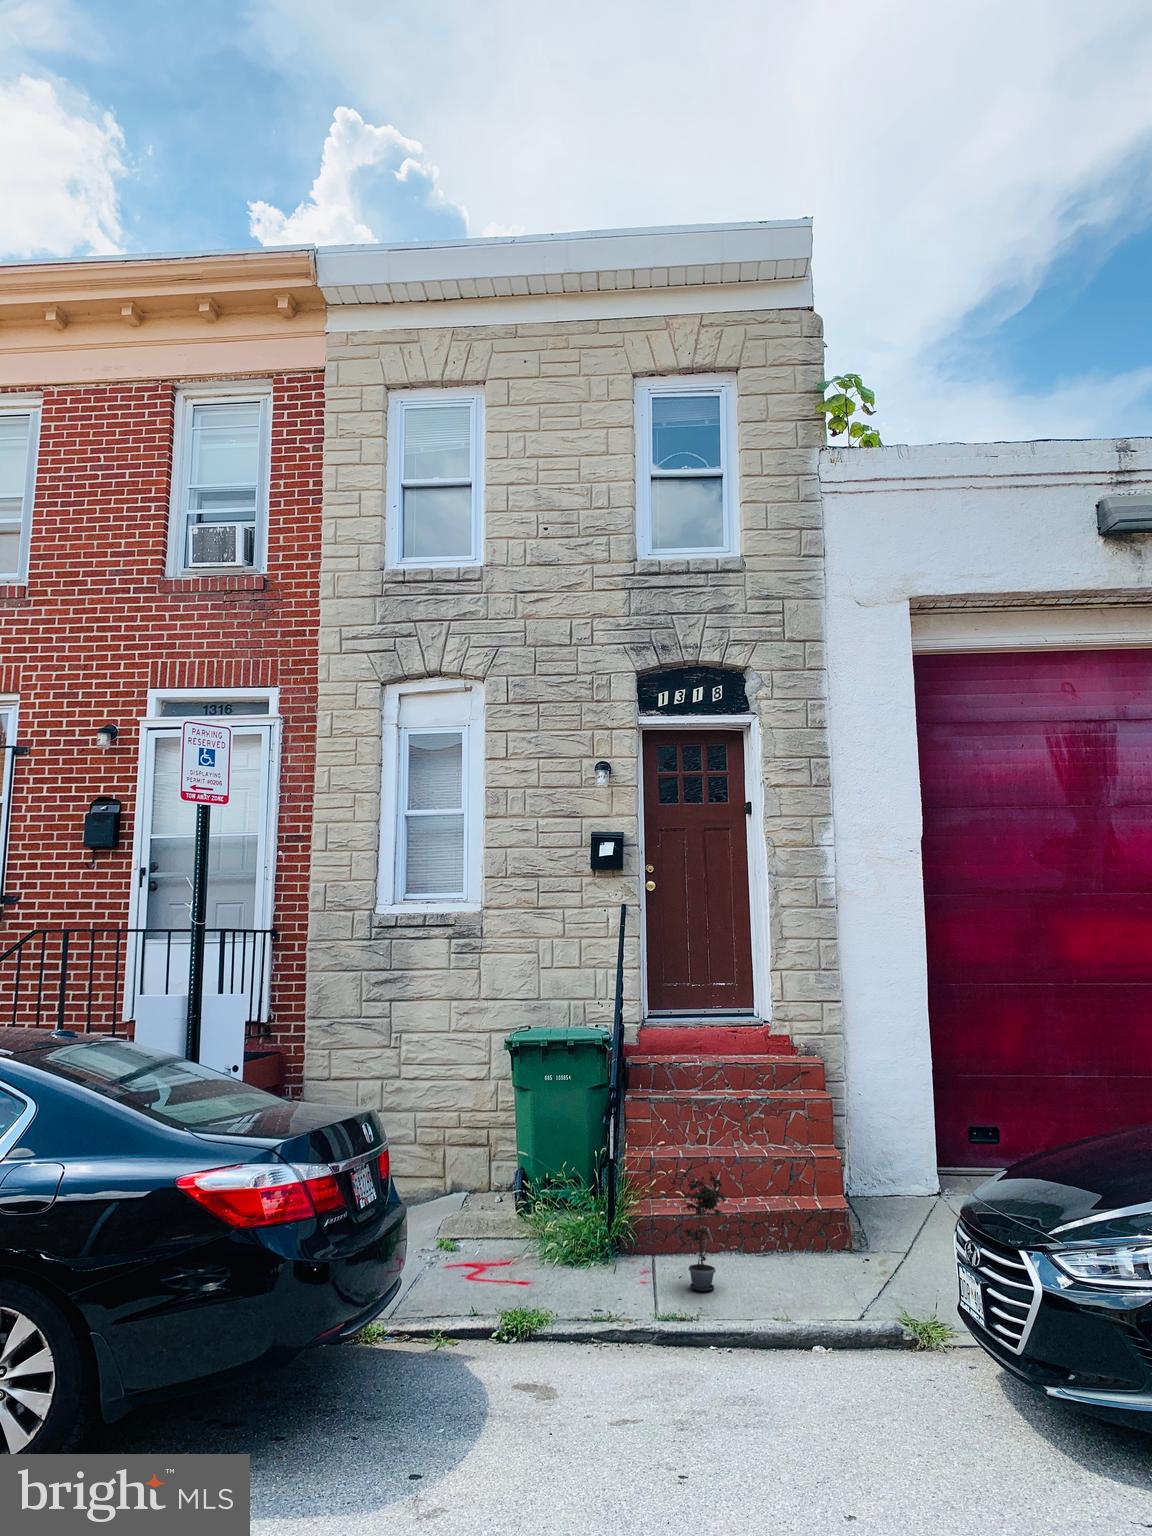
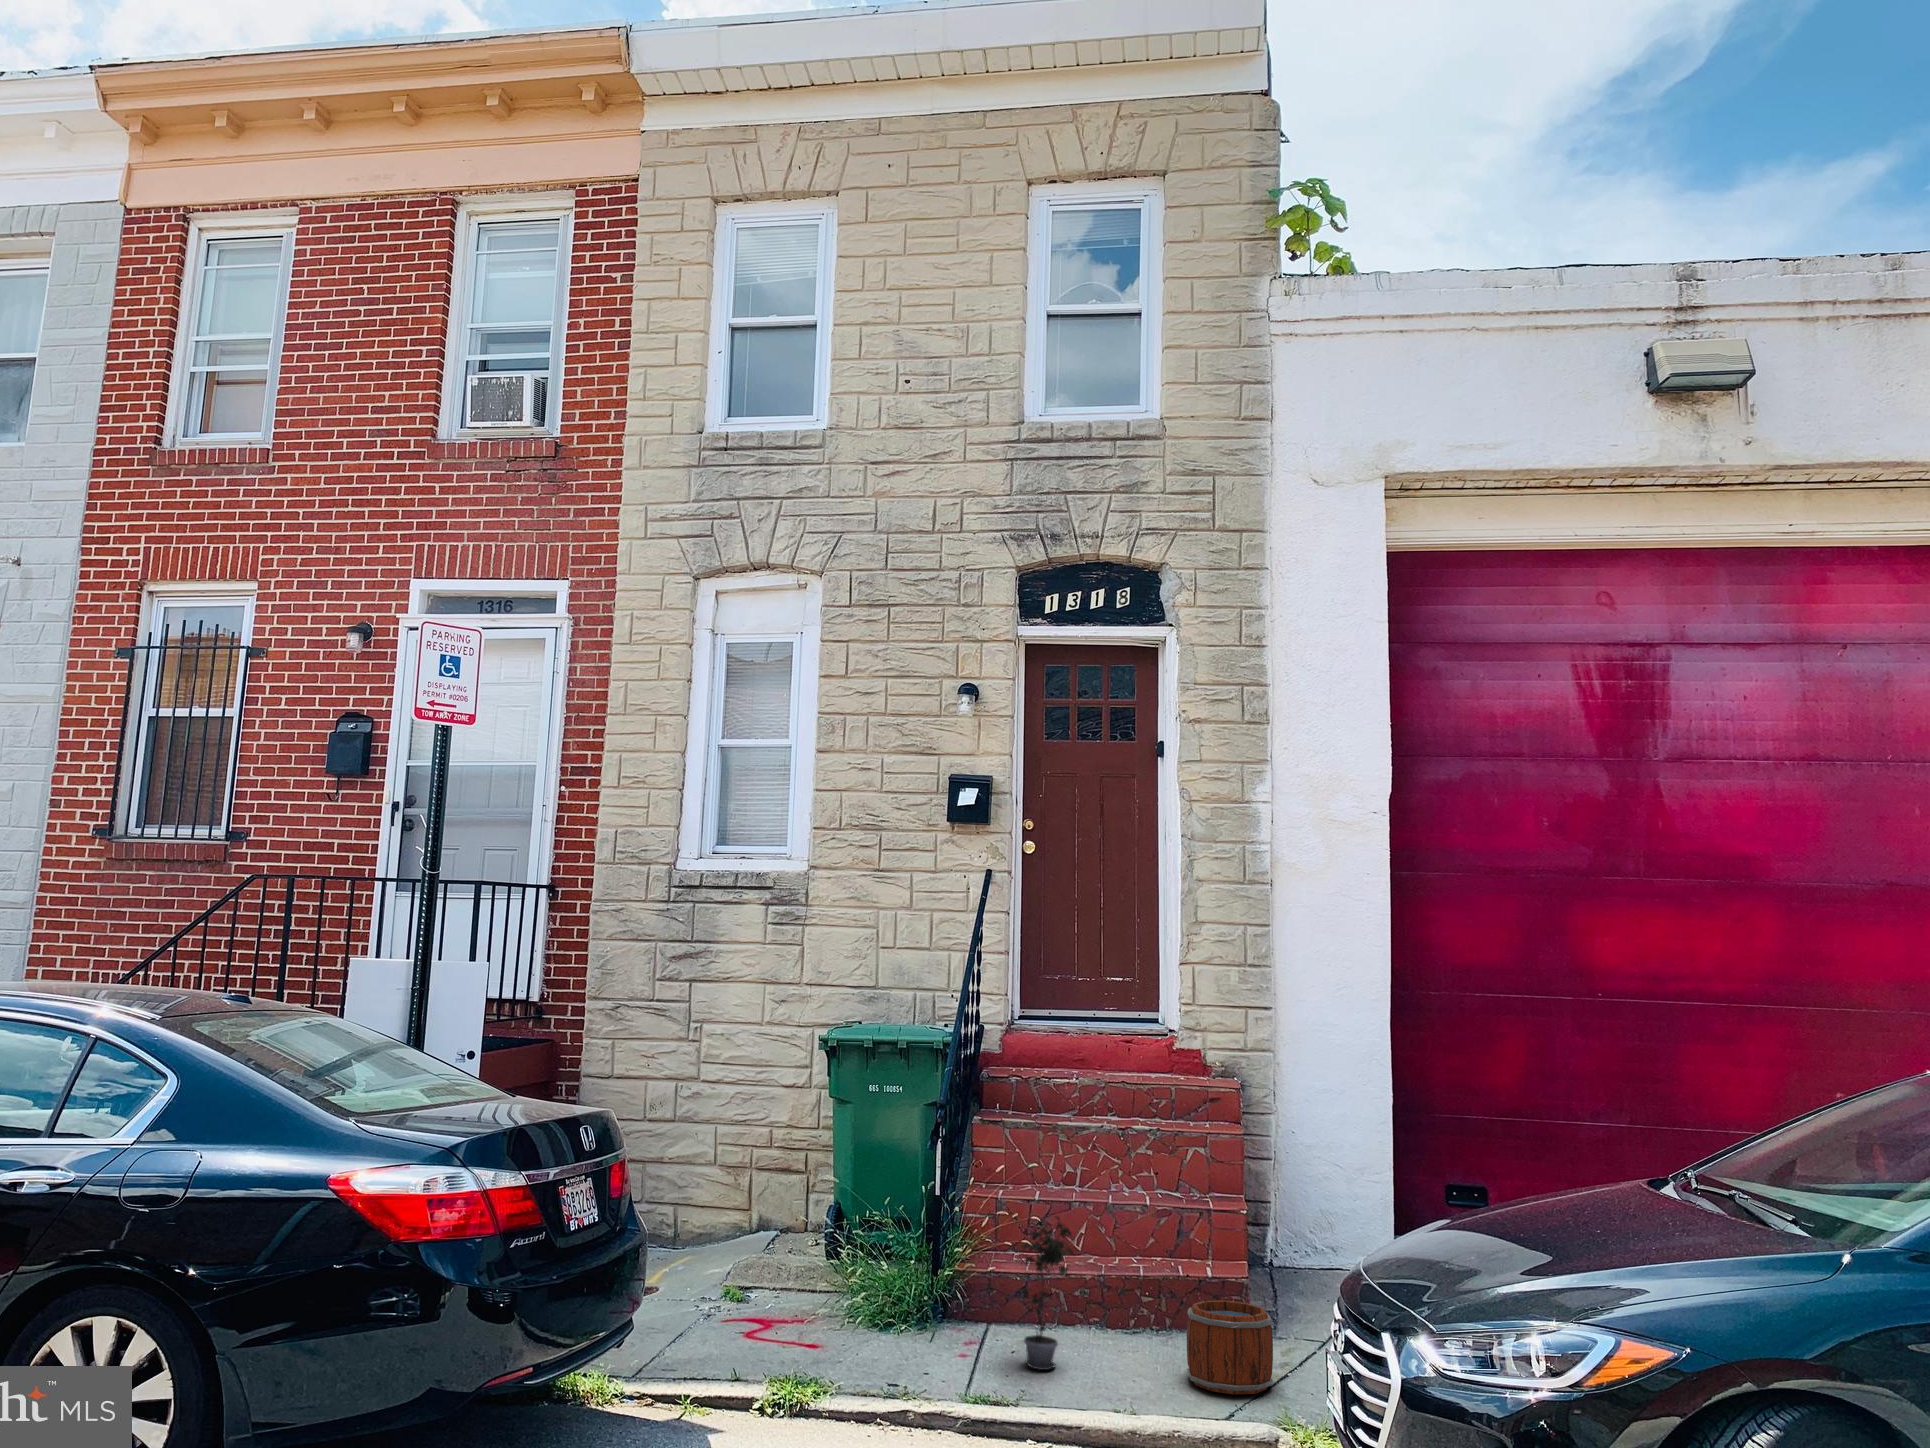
bucket: none [813,1229,882,1301] -> present [1187,1300,1273,1394]

